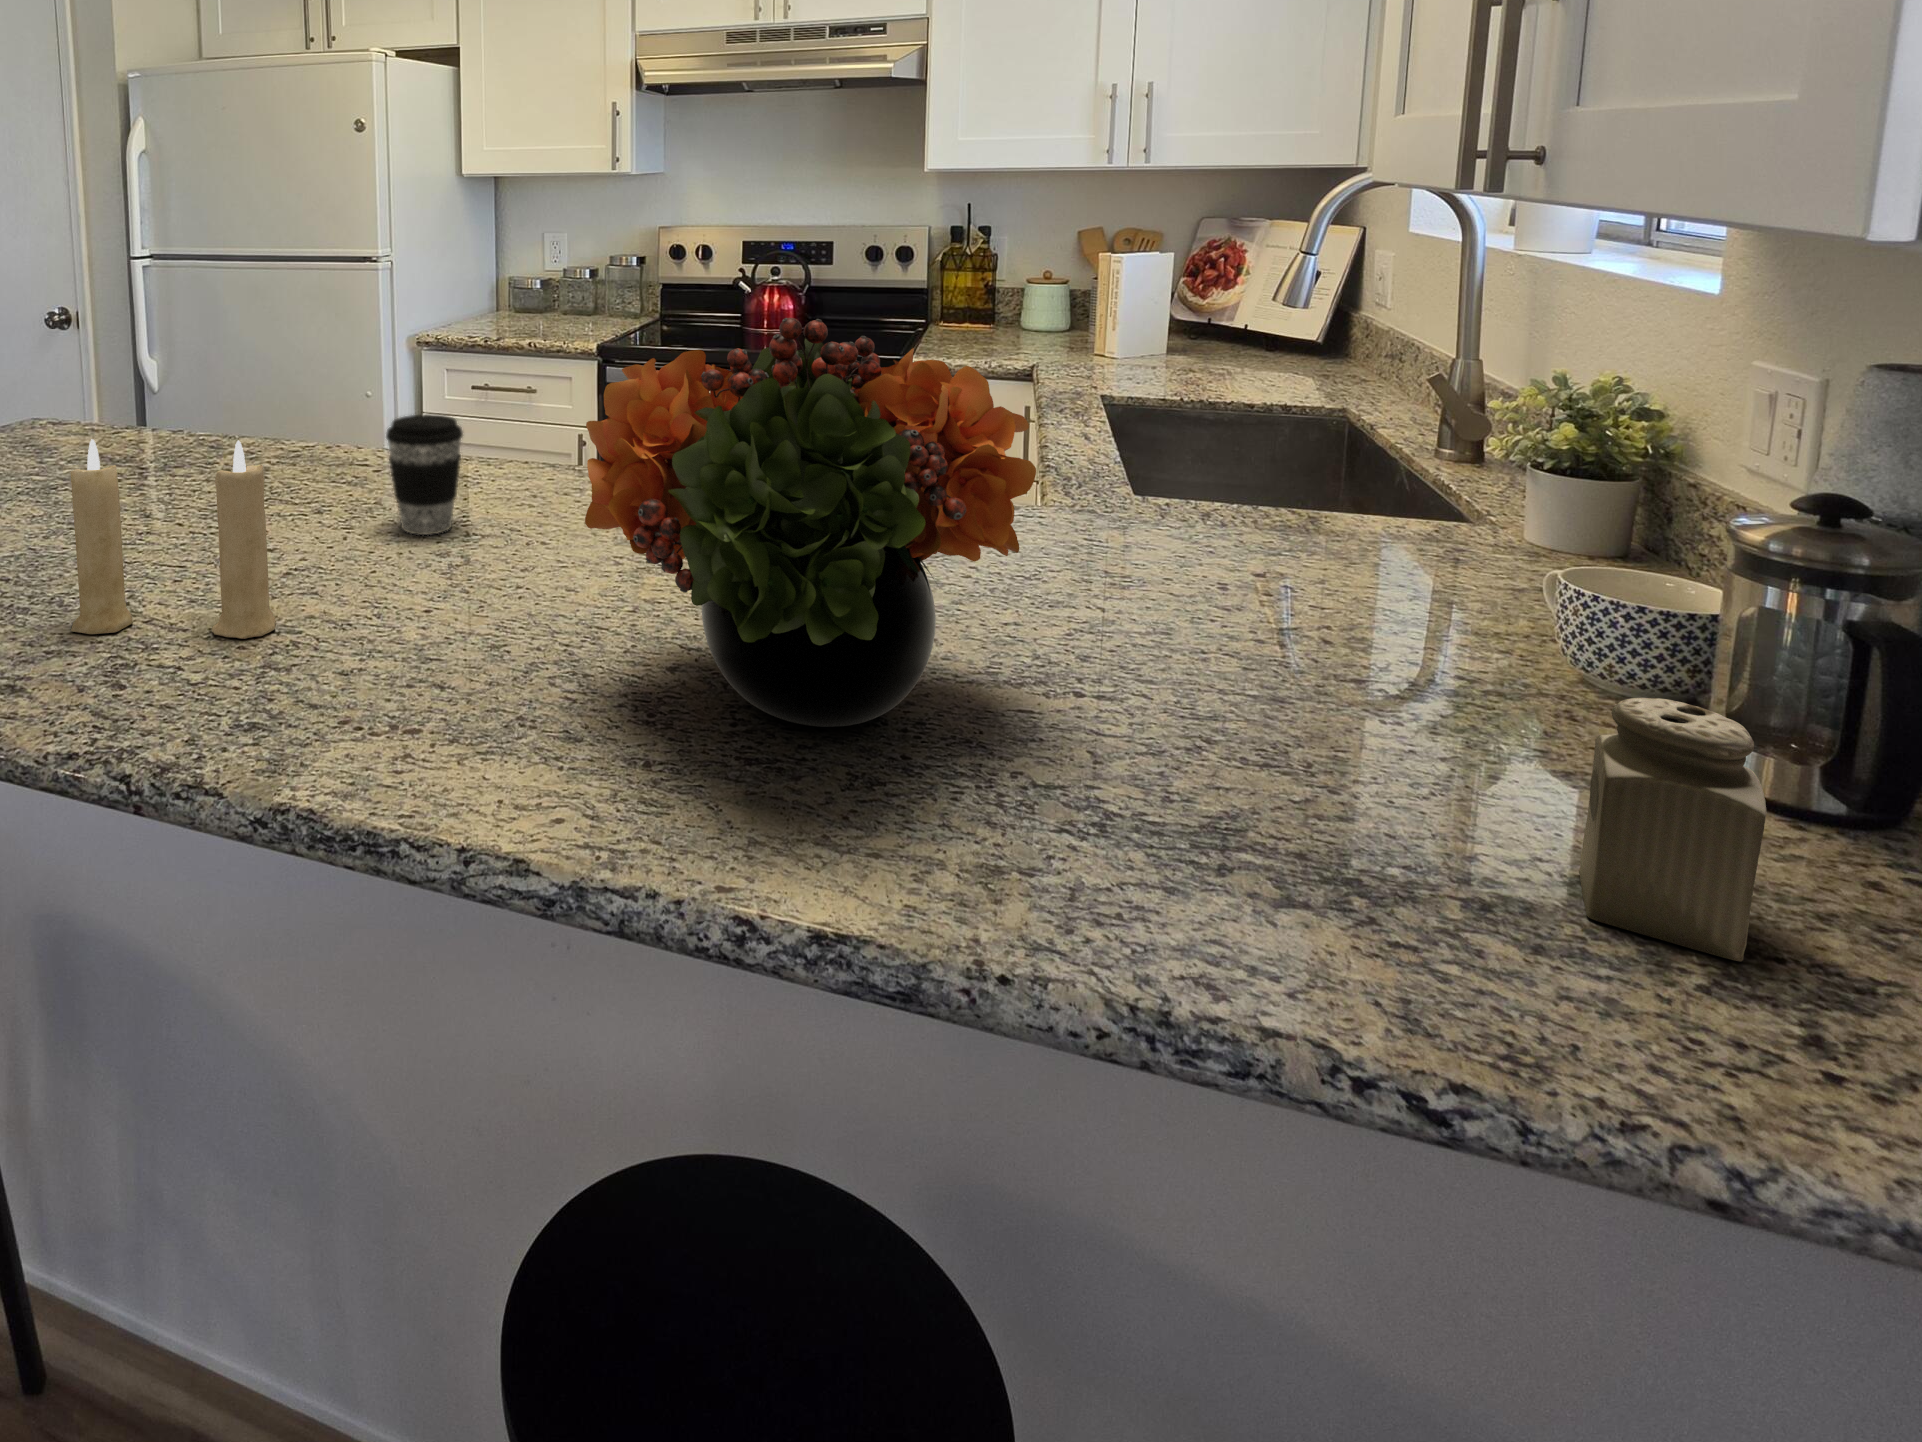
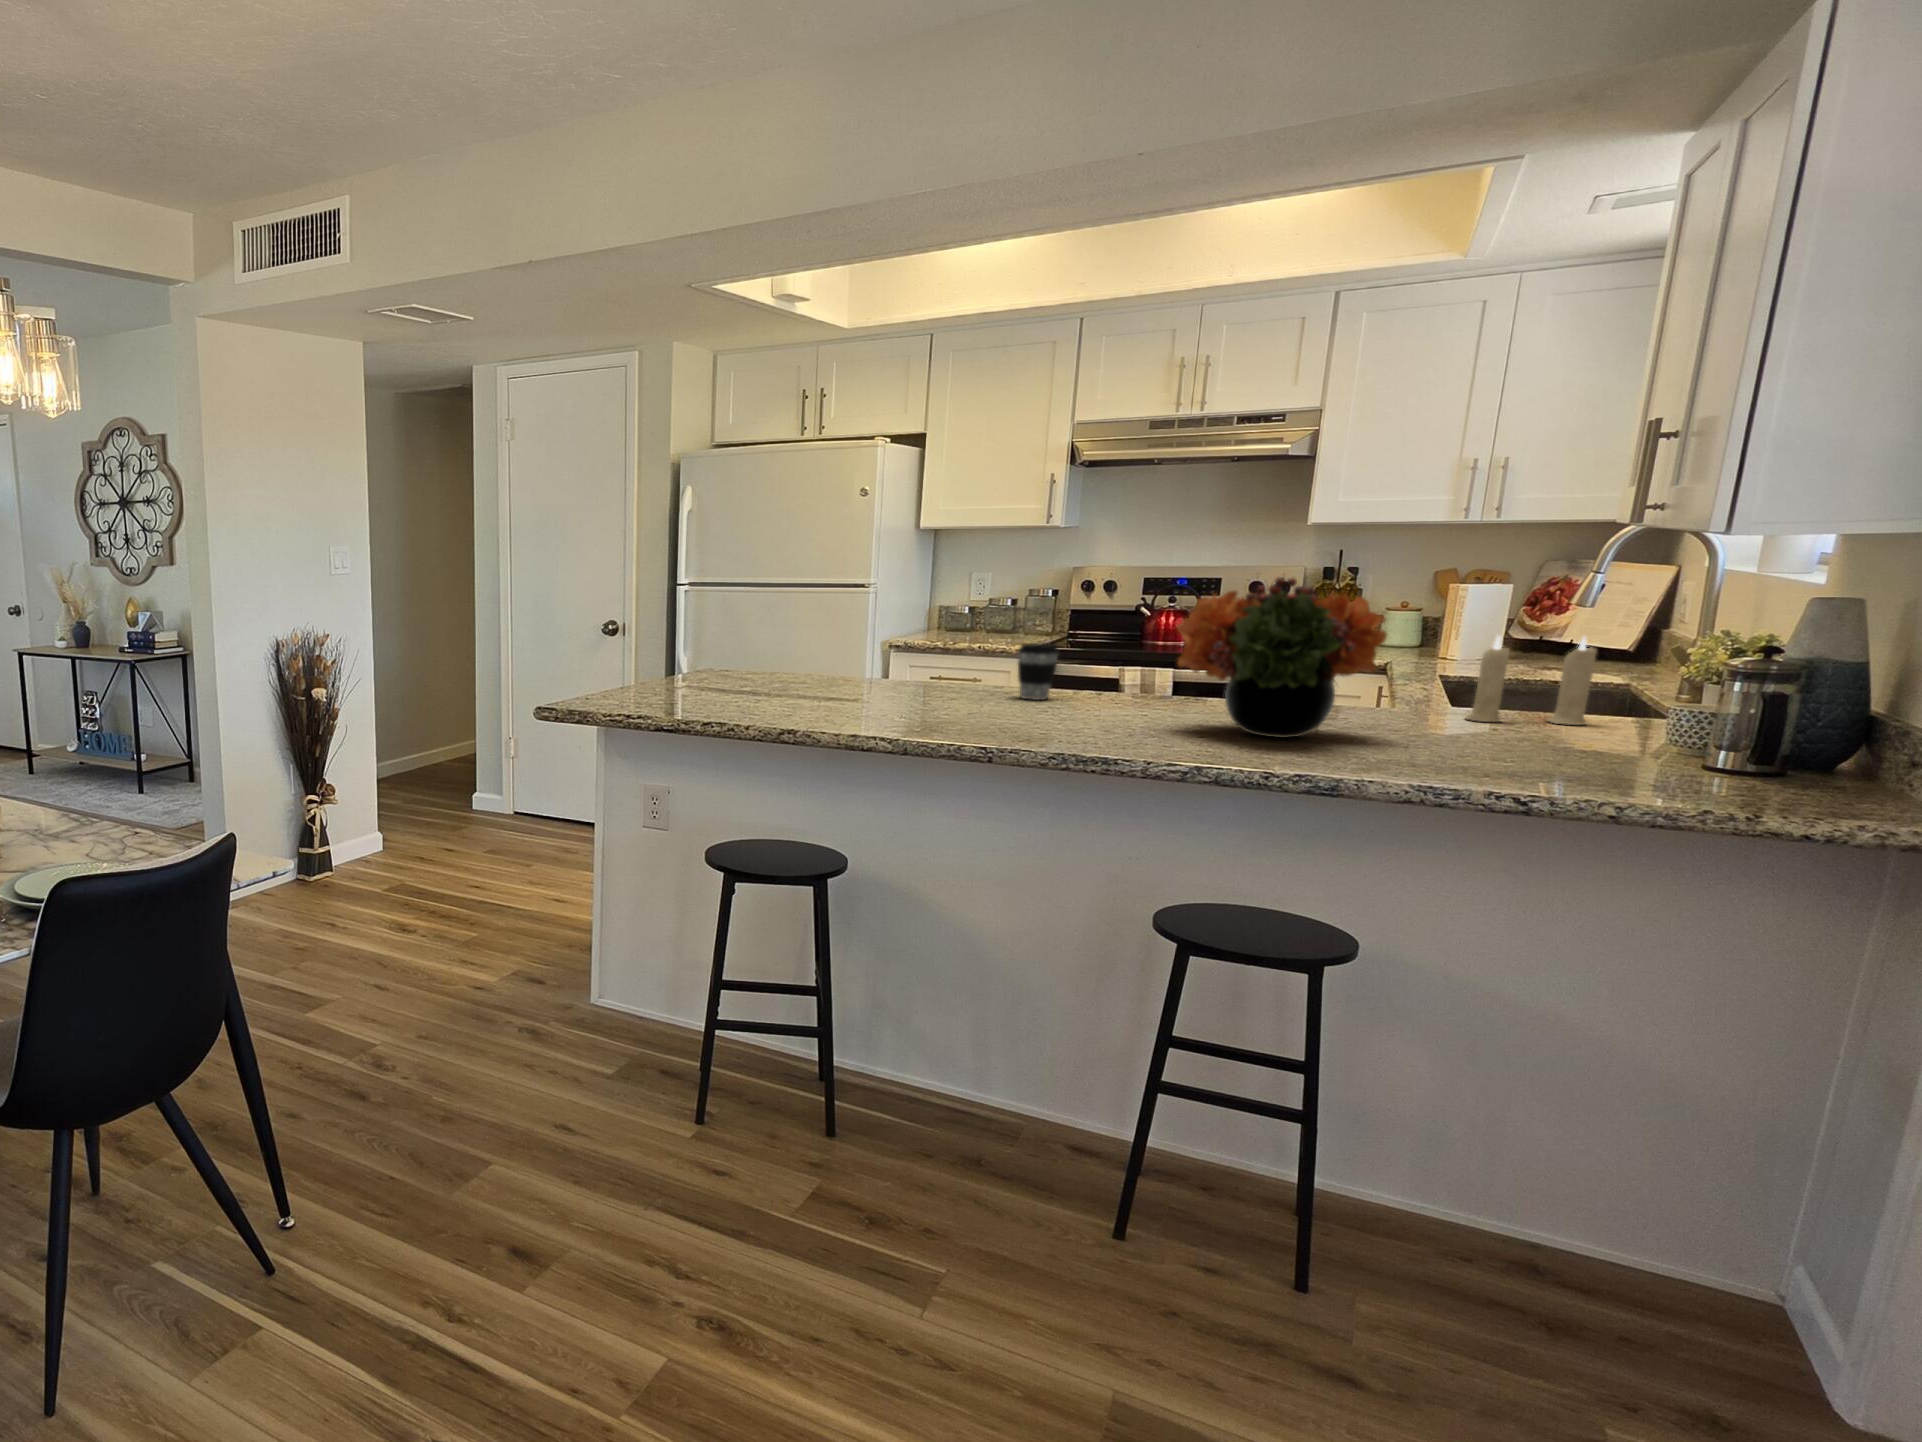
candle: present [71,439,276,639] -> present [1466,636,1597,725]
salt shaker: present [1579,698,1766,961] -> none [1587,697,1655,774]

